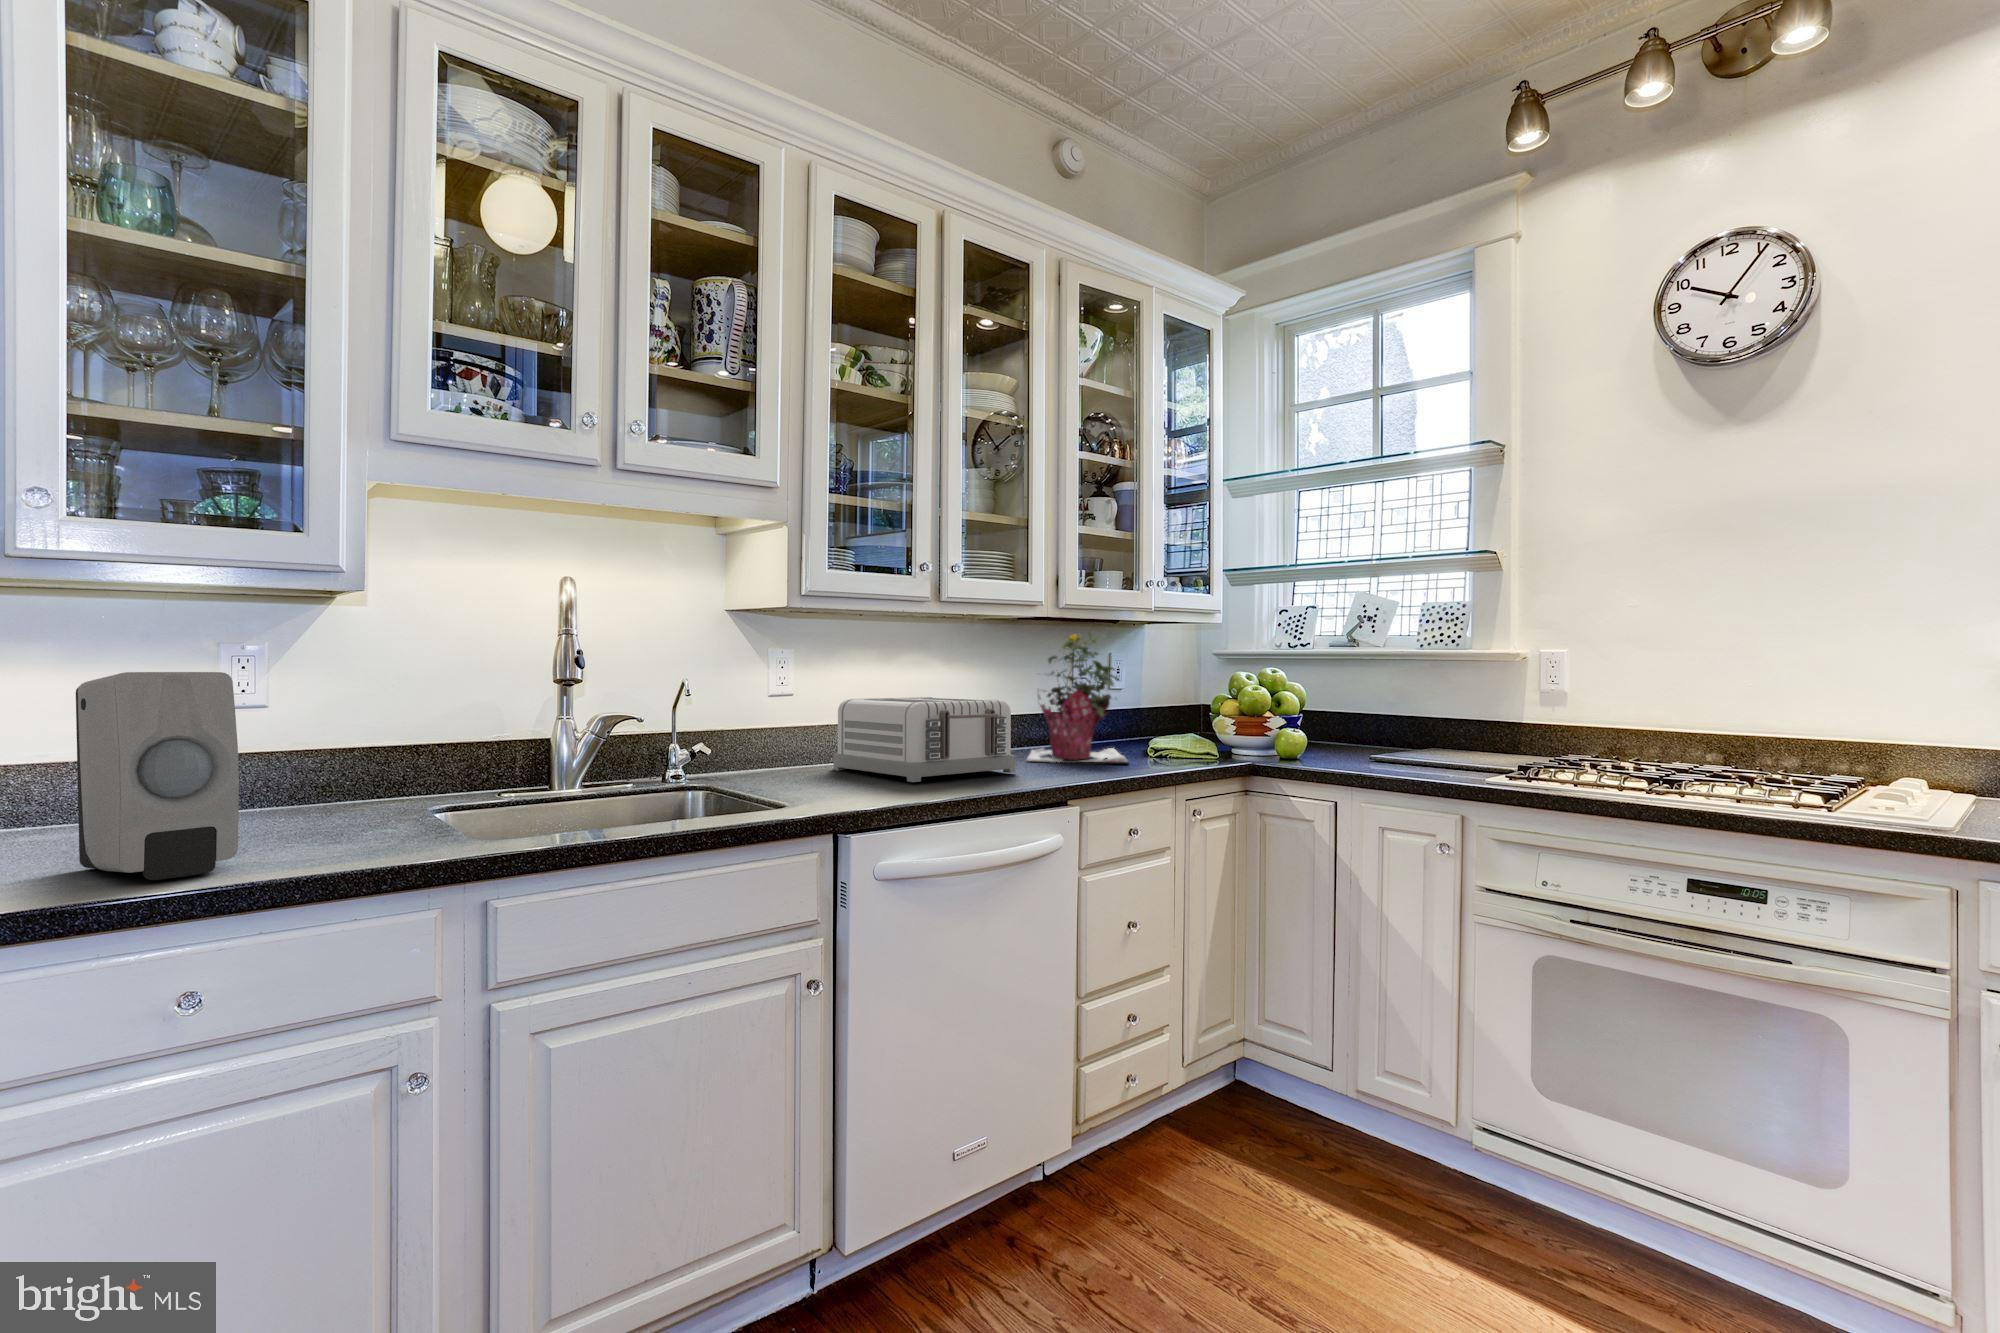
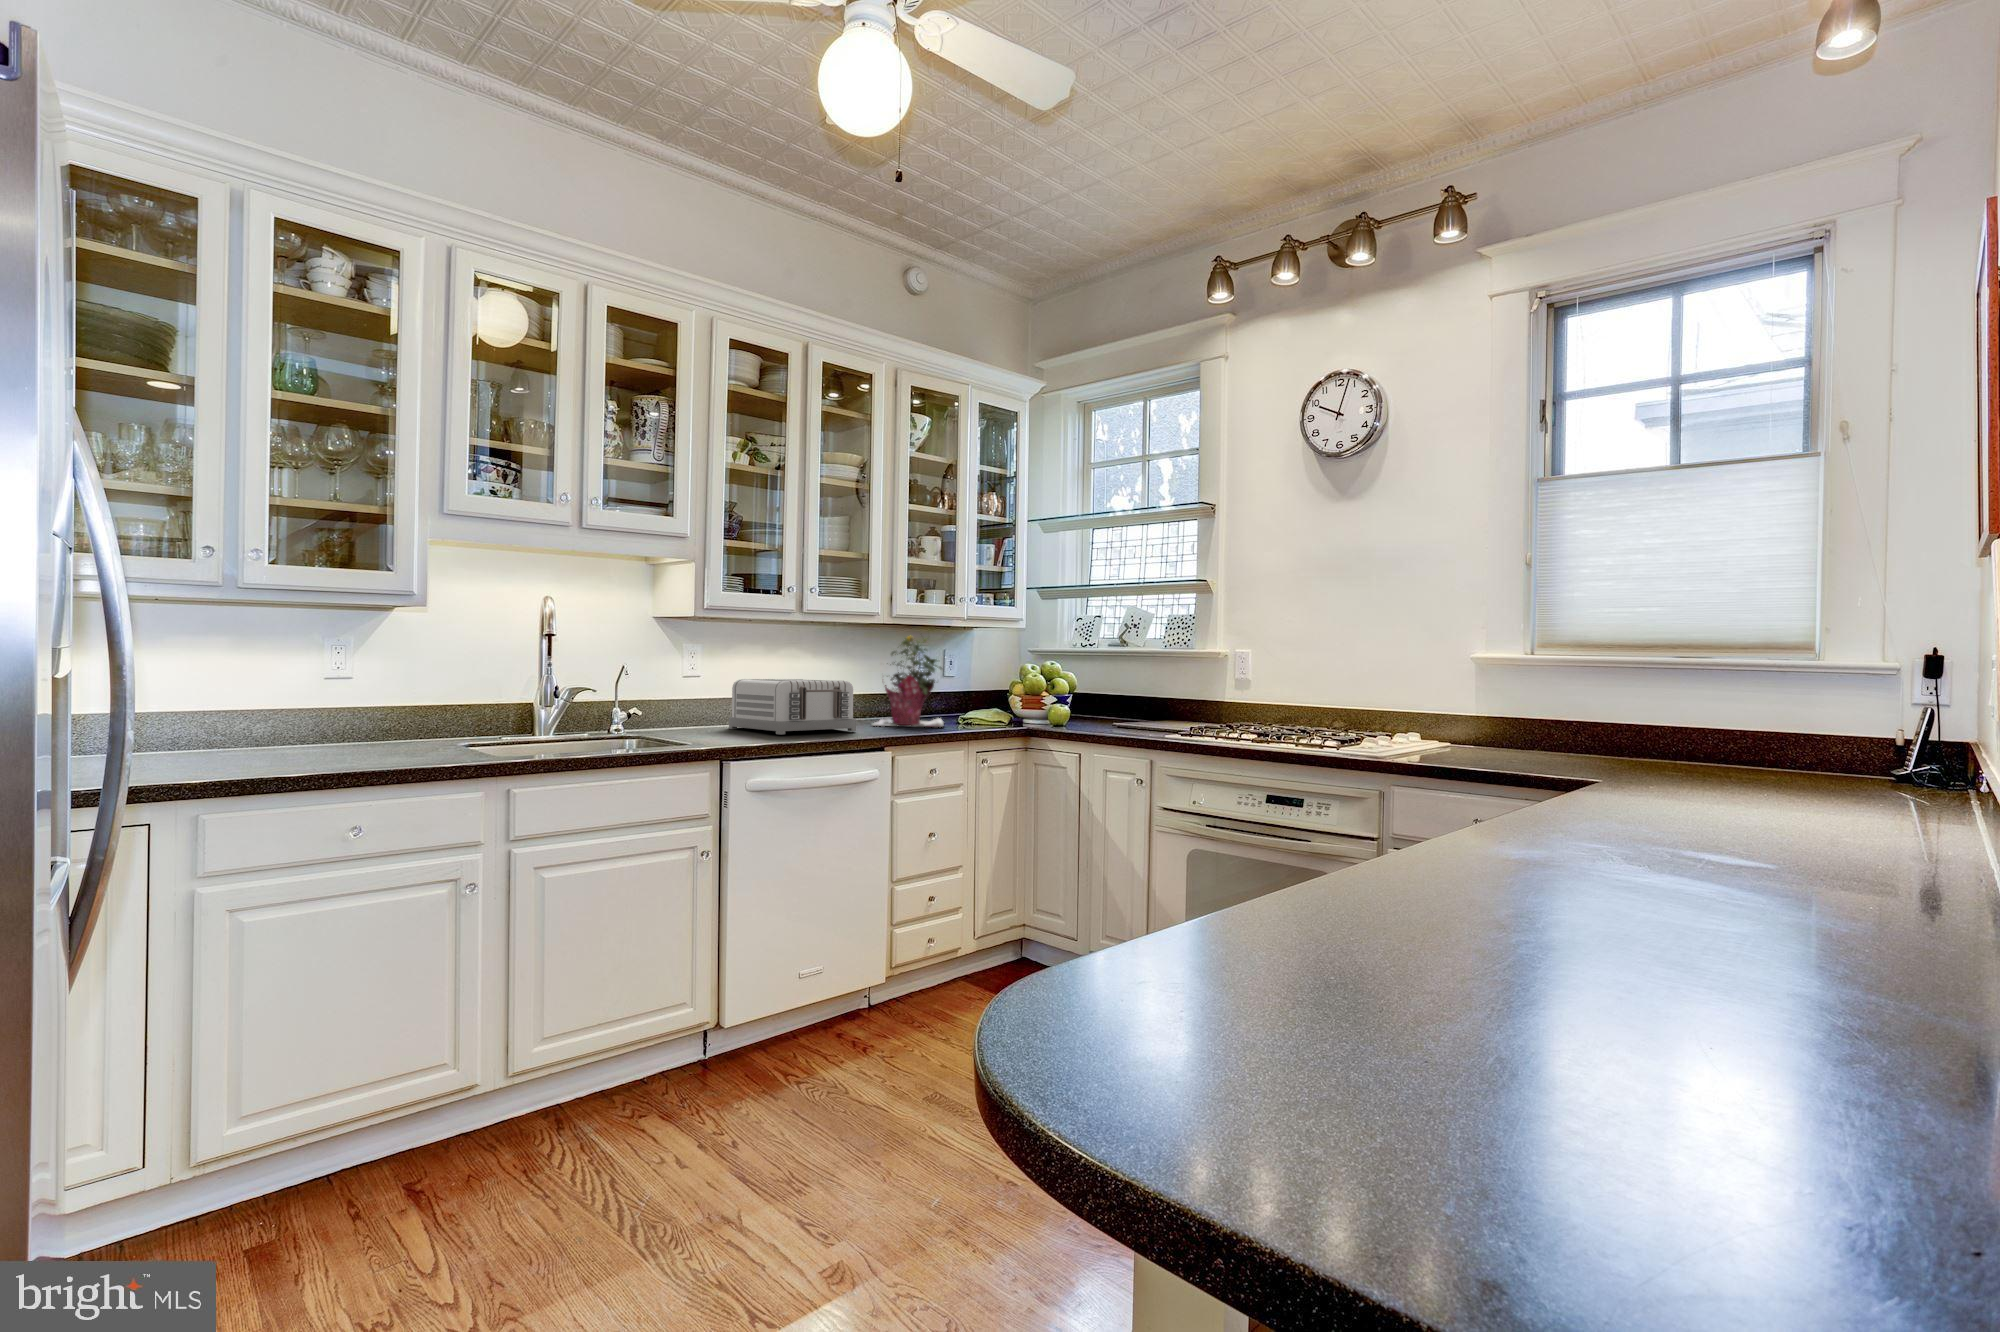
soap dispenser: present [76,672,239,880] -> none [272,653,367,767]

